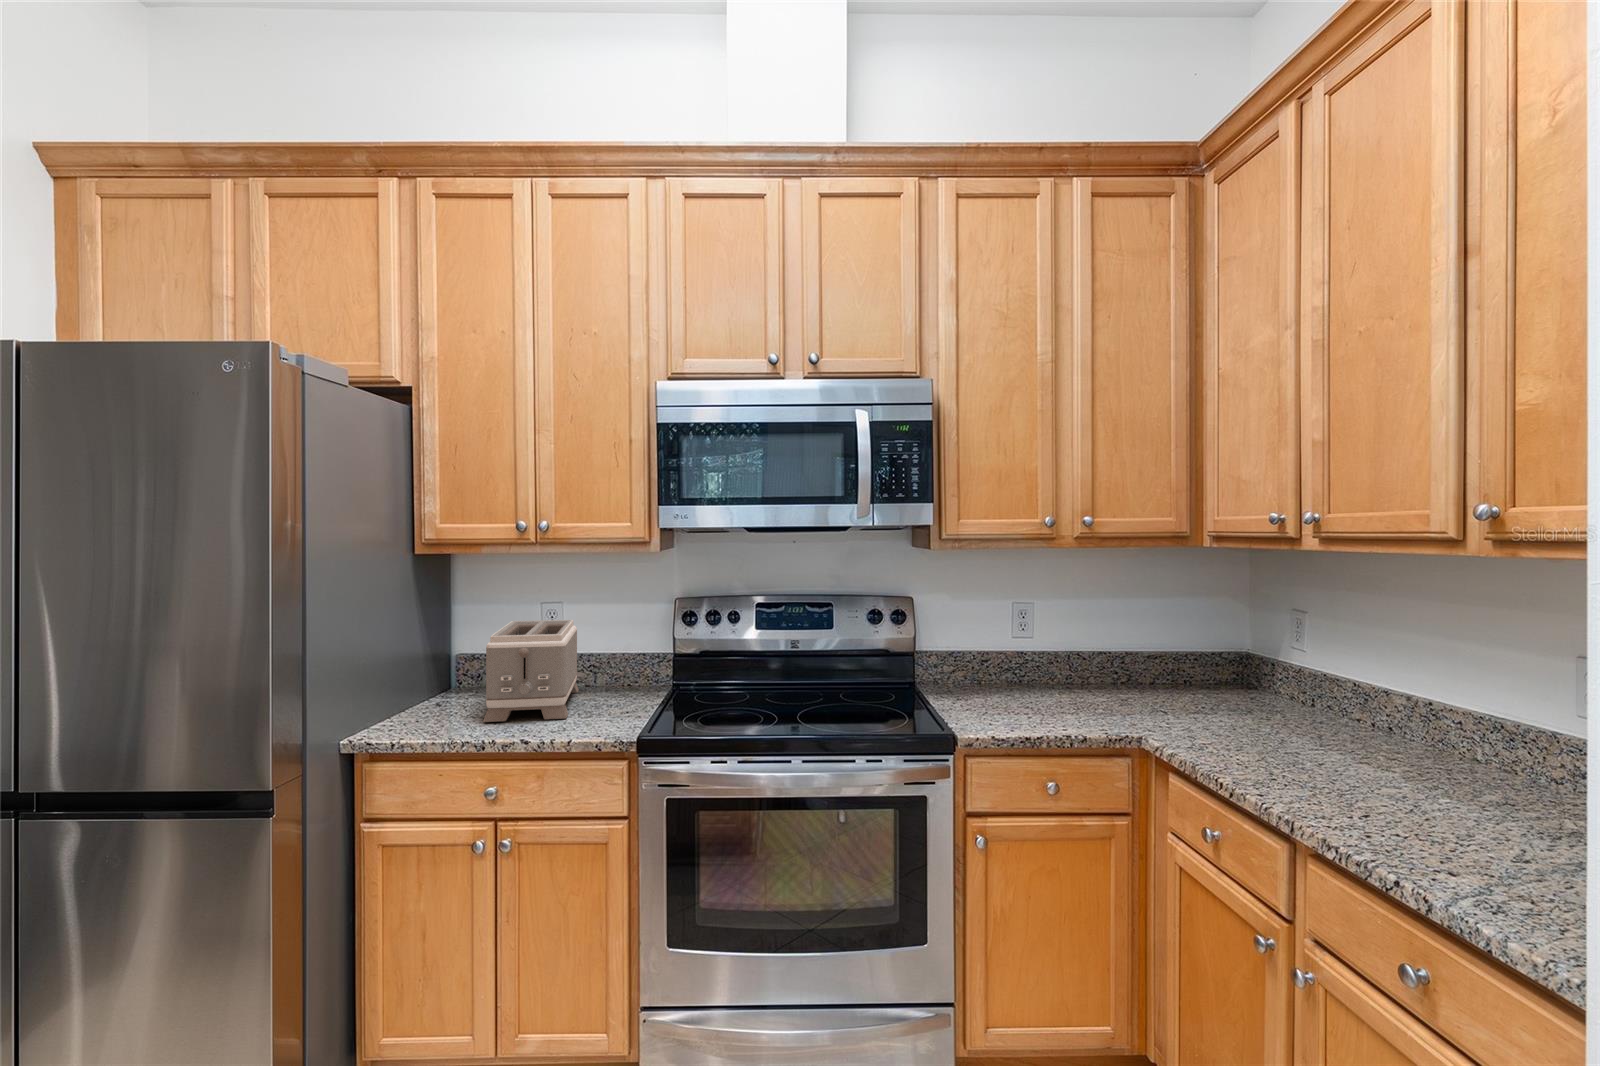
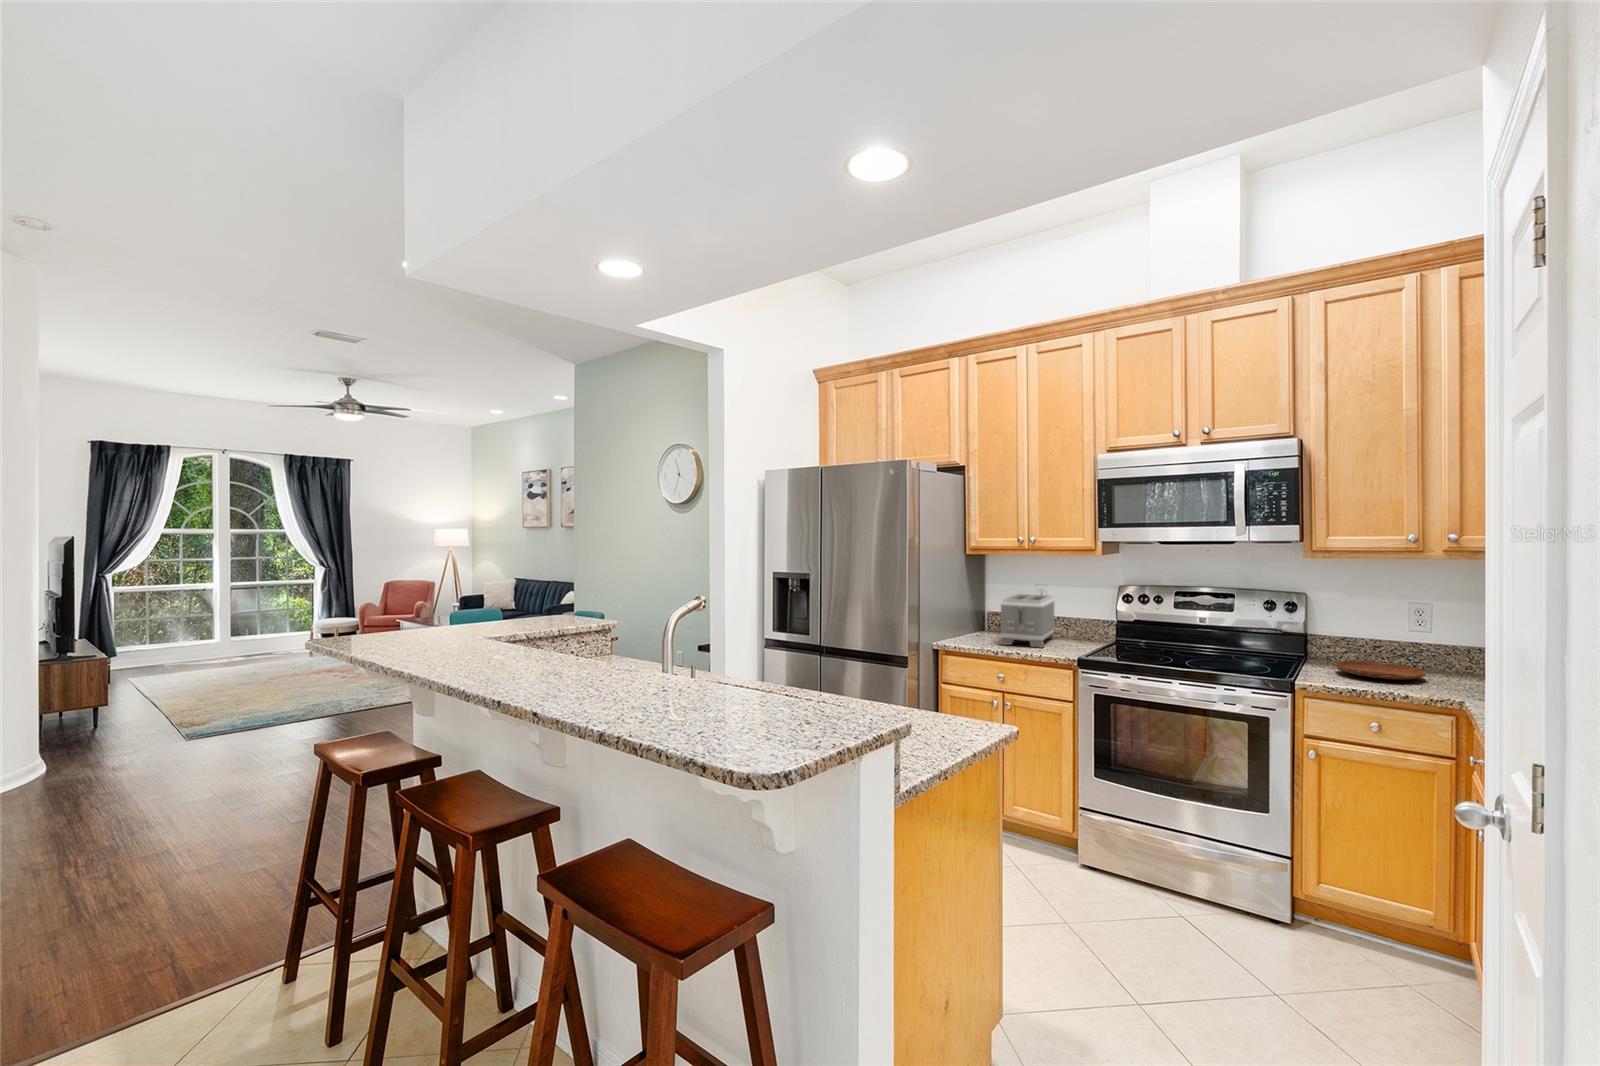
tray: none [968,682,1067,710] -> present [1334,661,1427,679]

